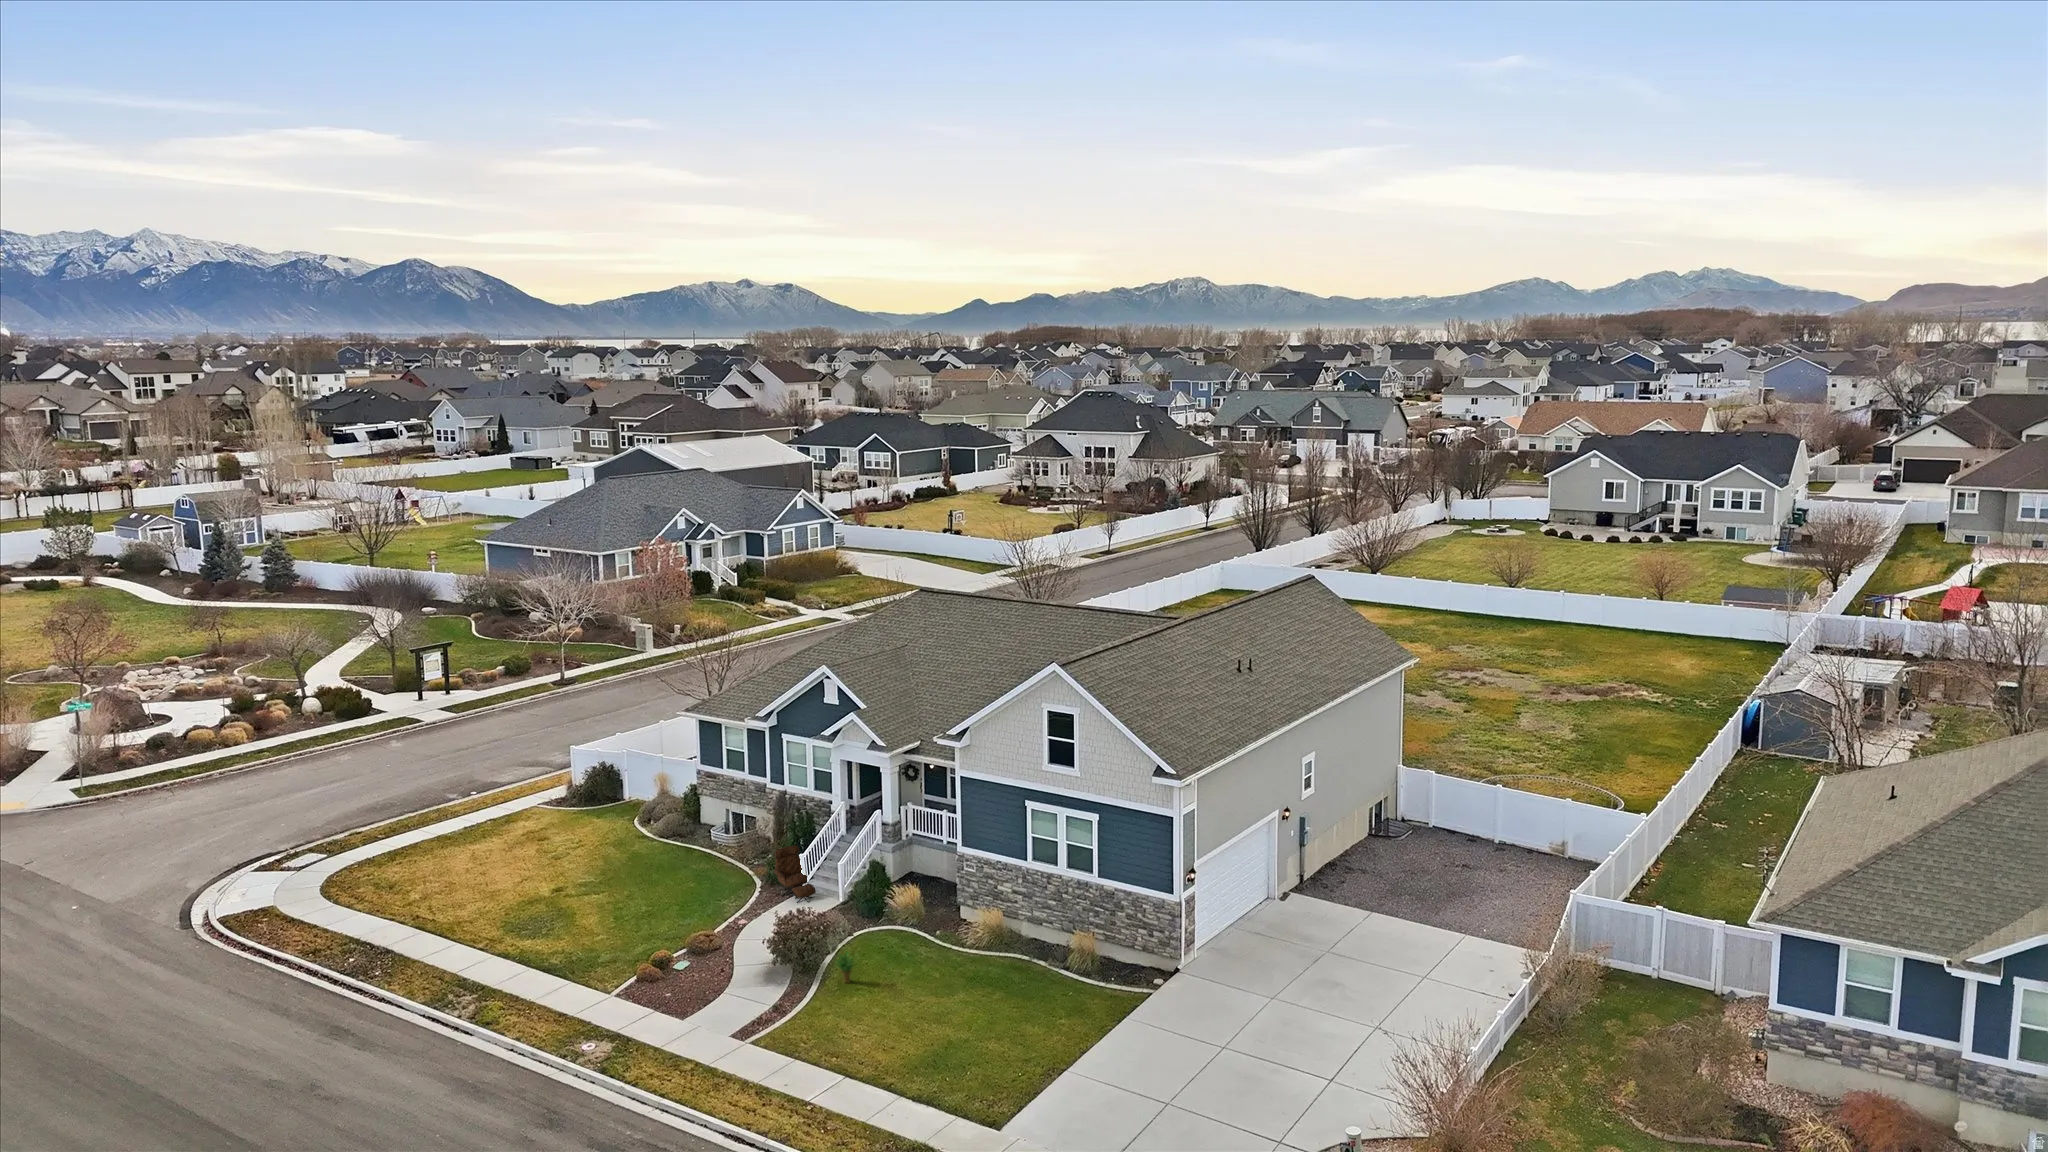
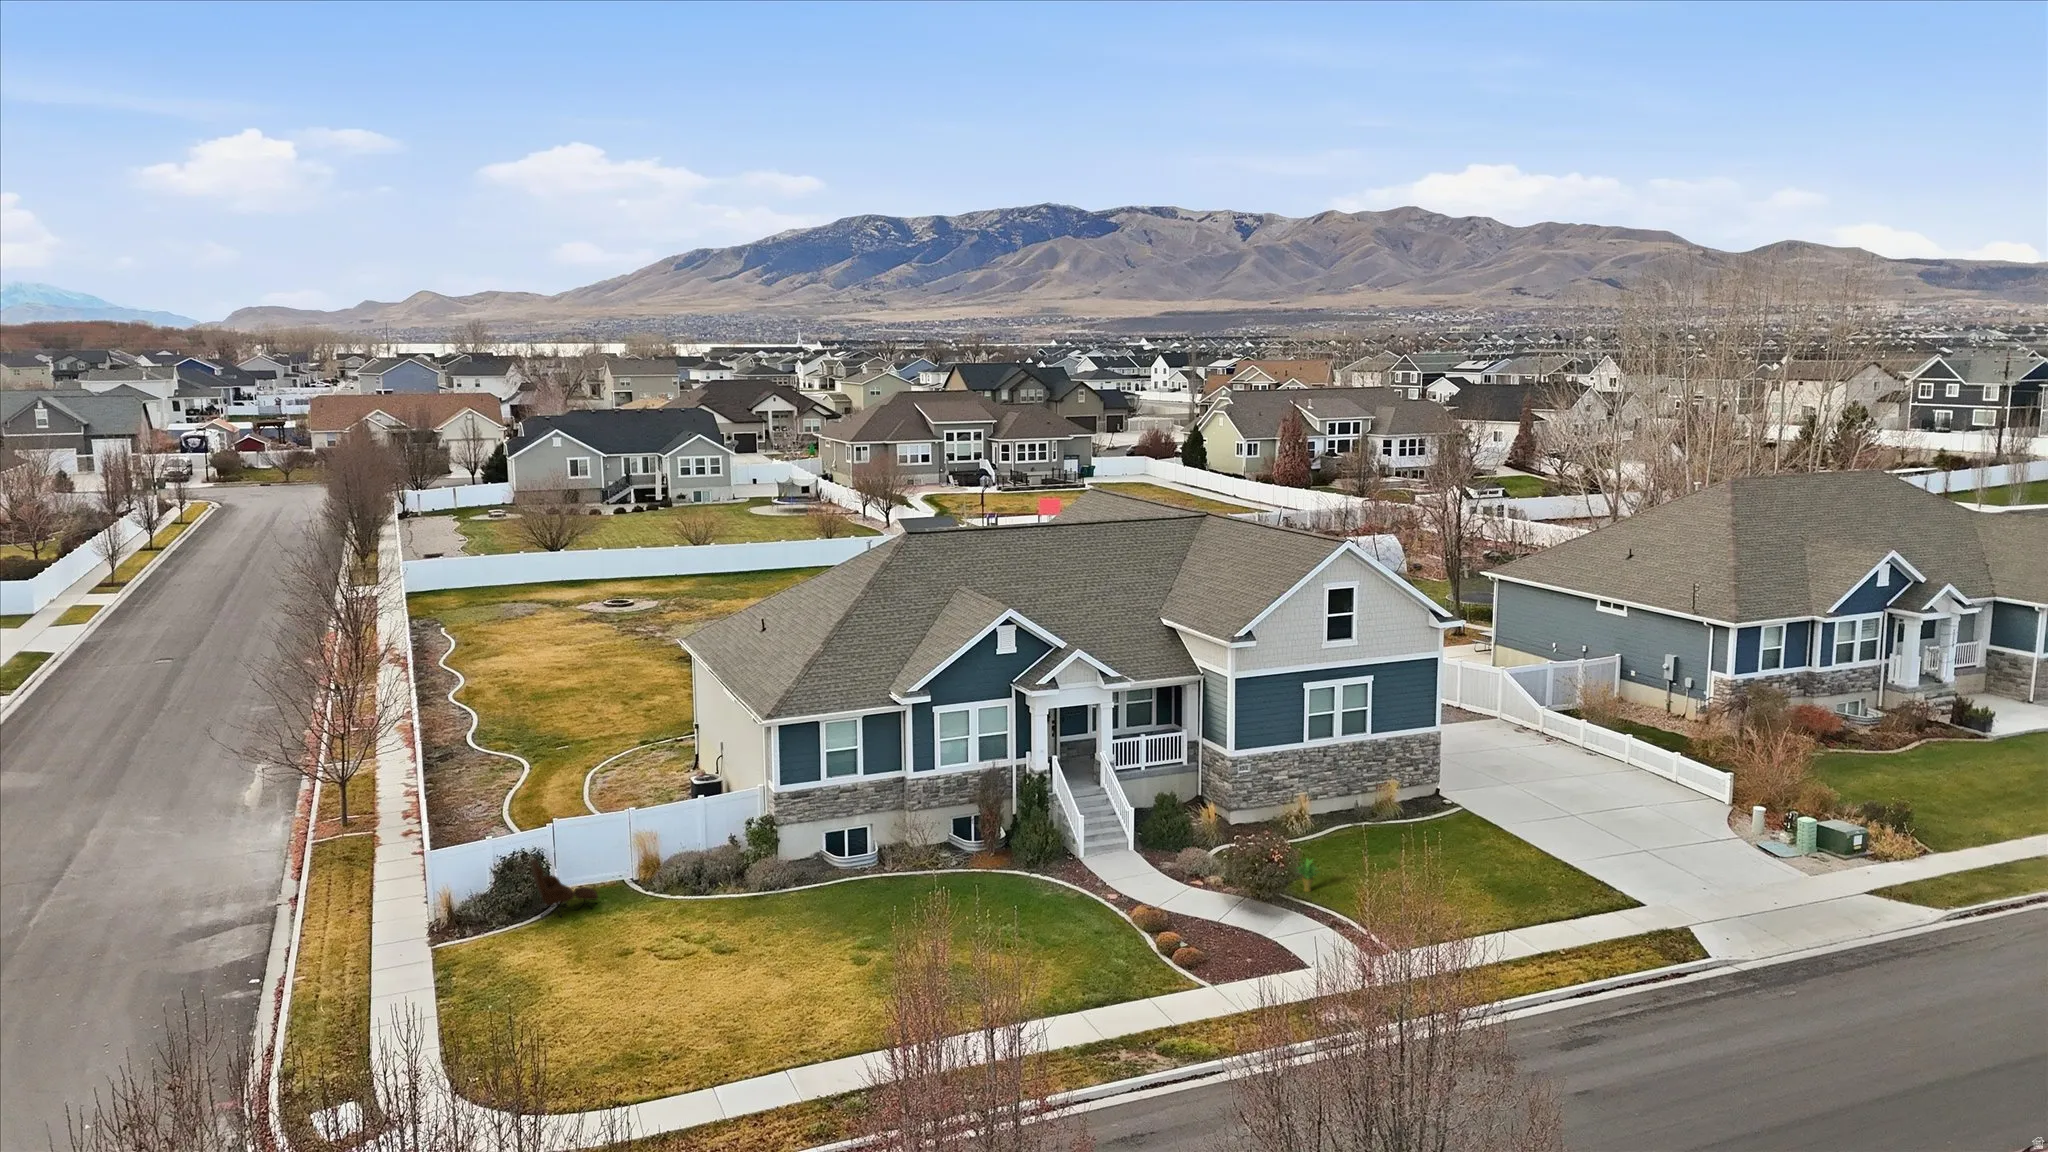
lounge chair: present [774,845,816,903] -> present [531,859,598,916]

